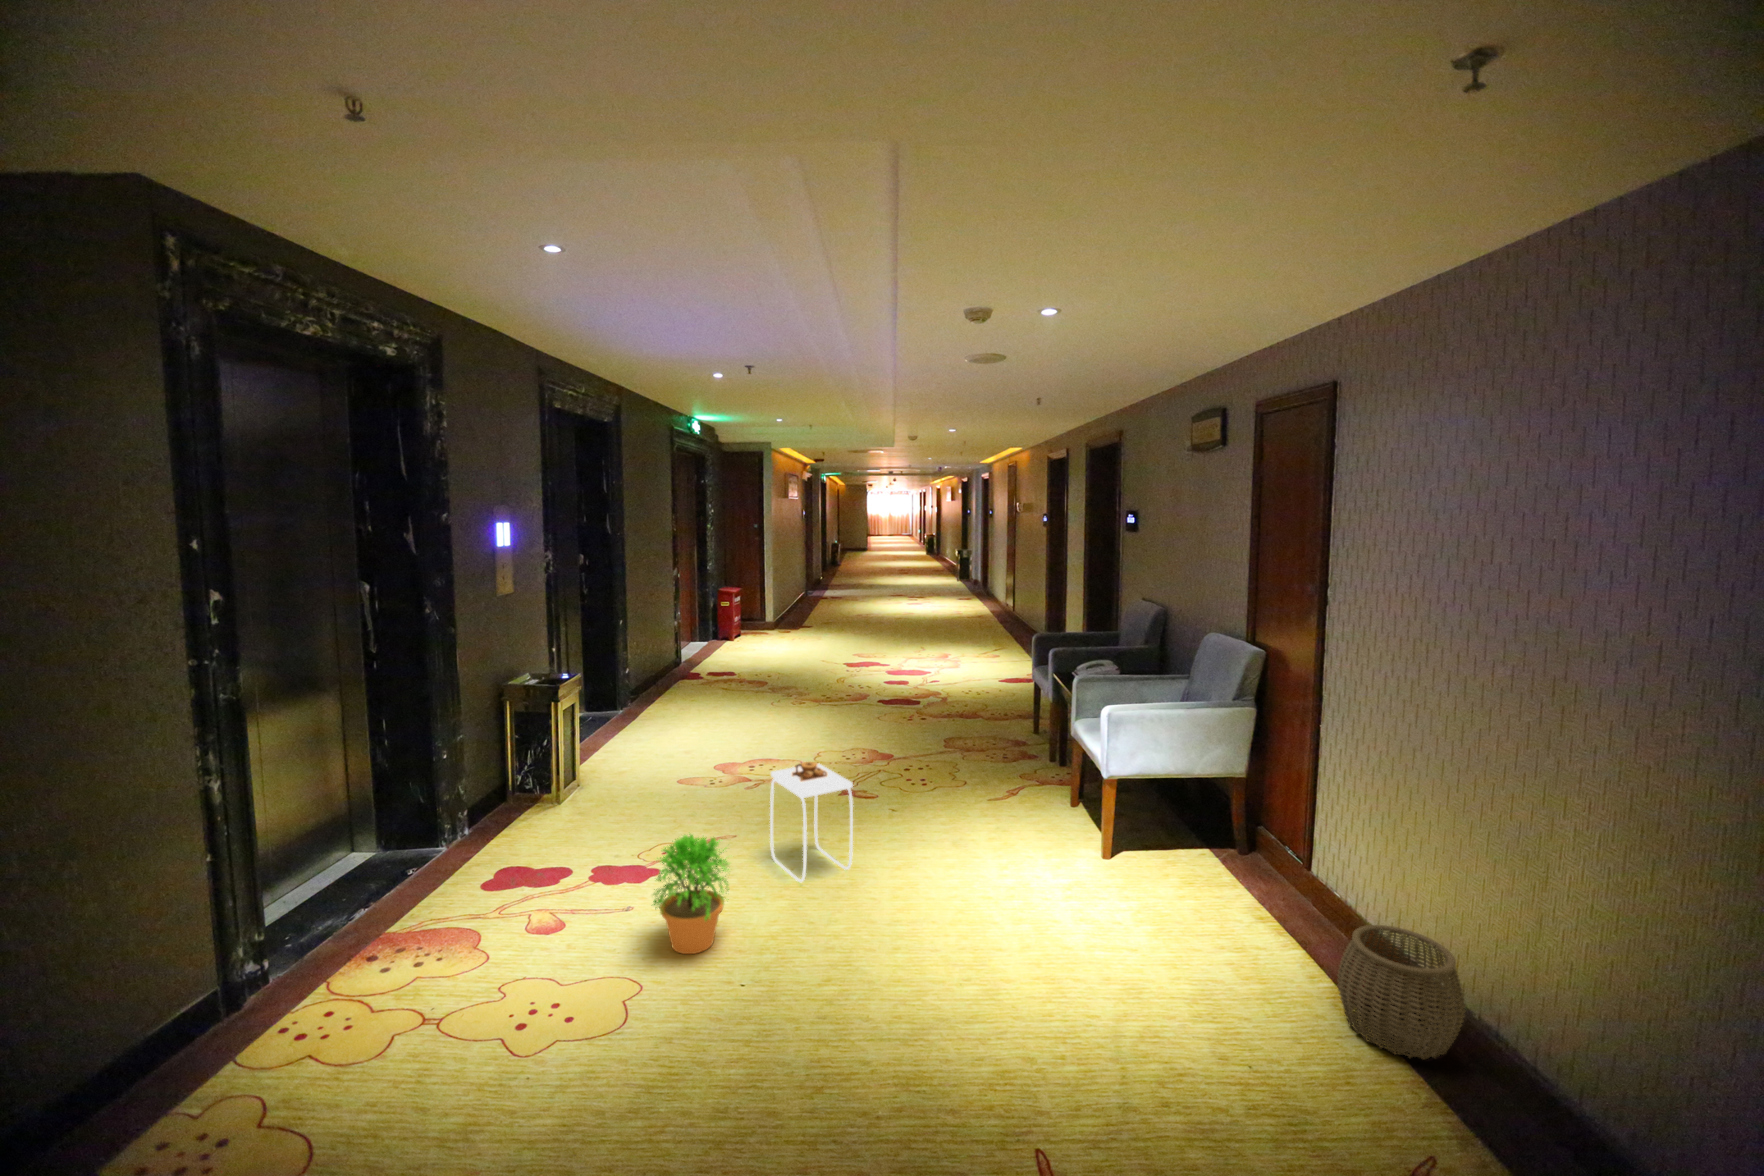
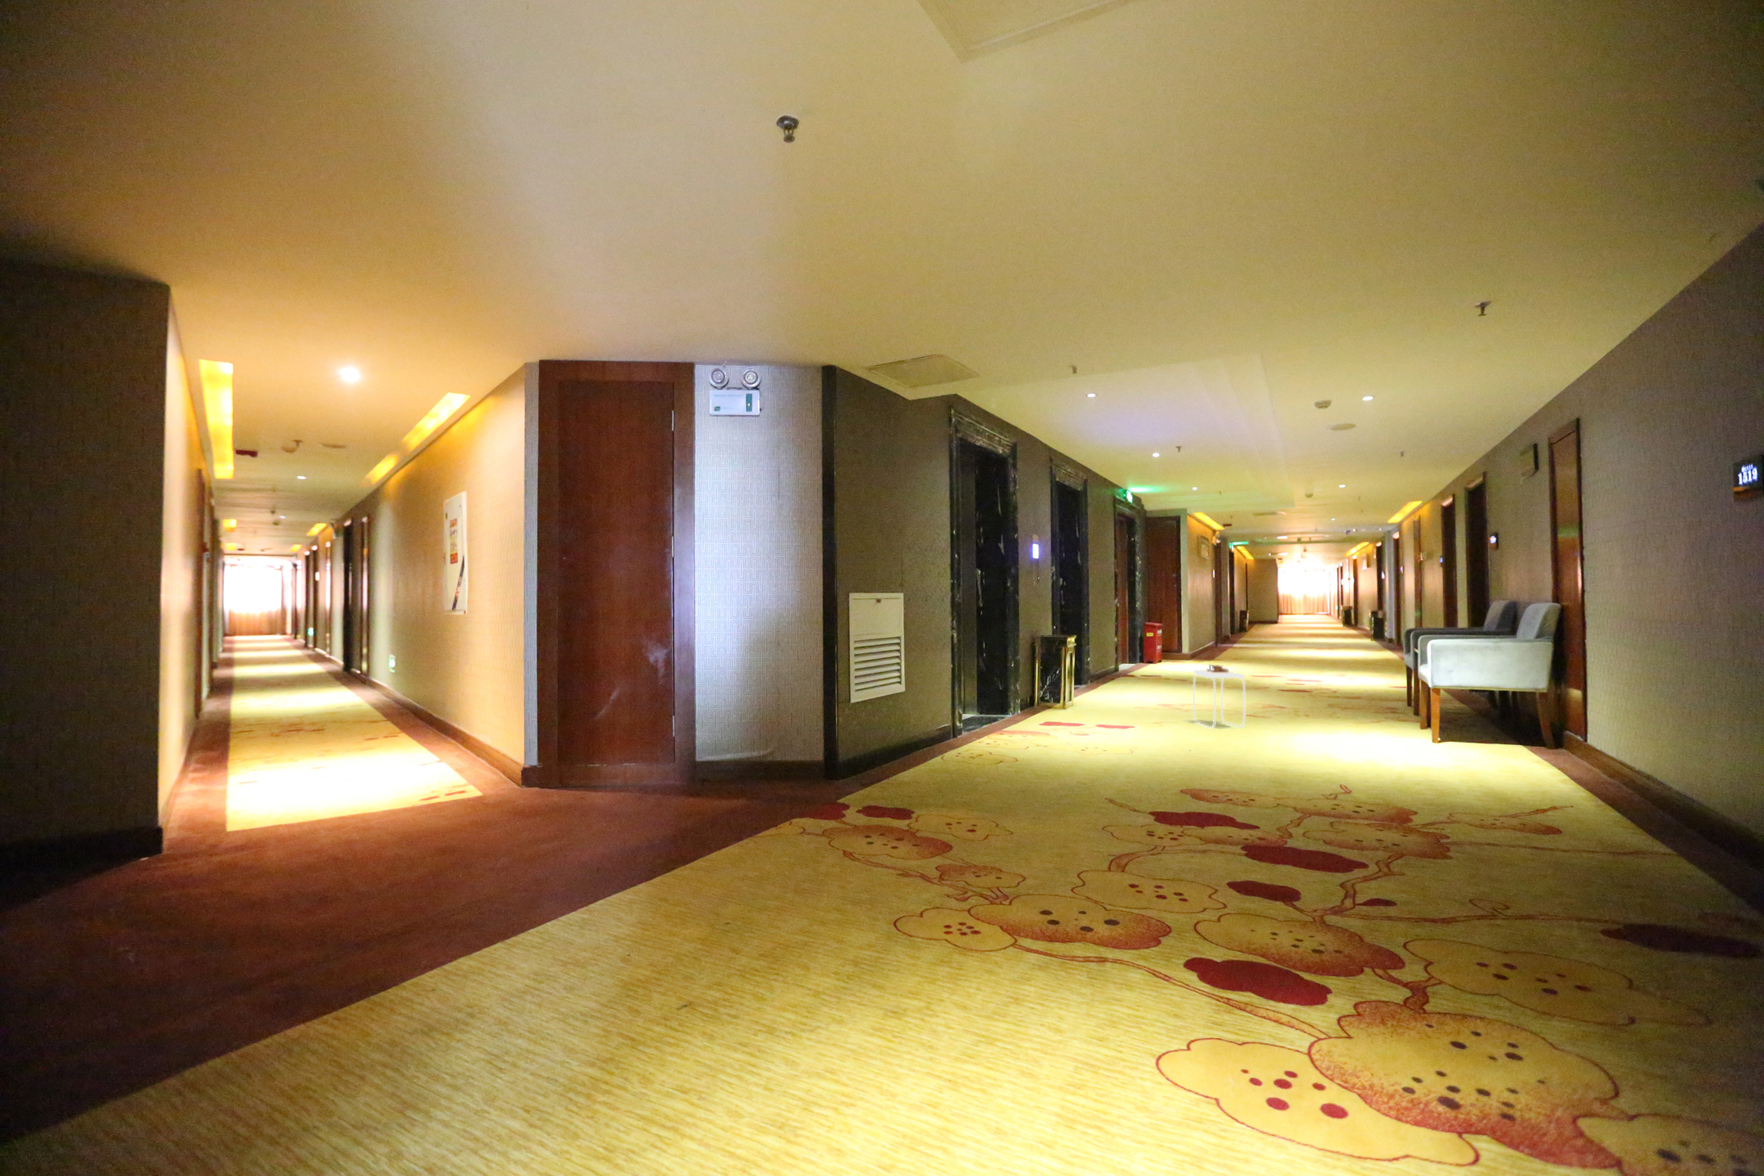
potted plant: present [653,835,729,954] -> none [1131,677,1175,737]
woven basket: present [1337,925,1465,1059] -> none [1560,732,1649,797]

